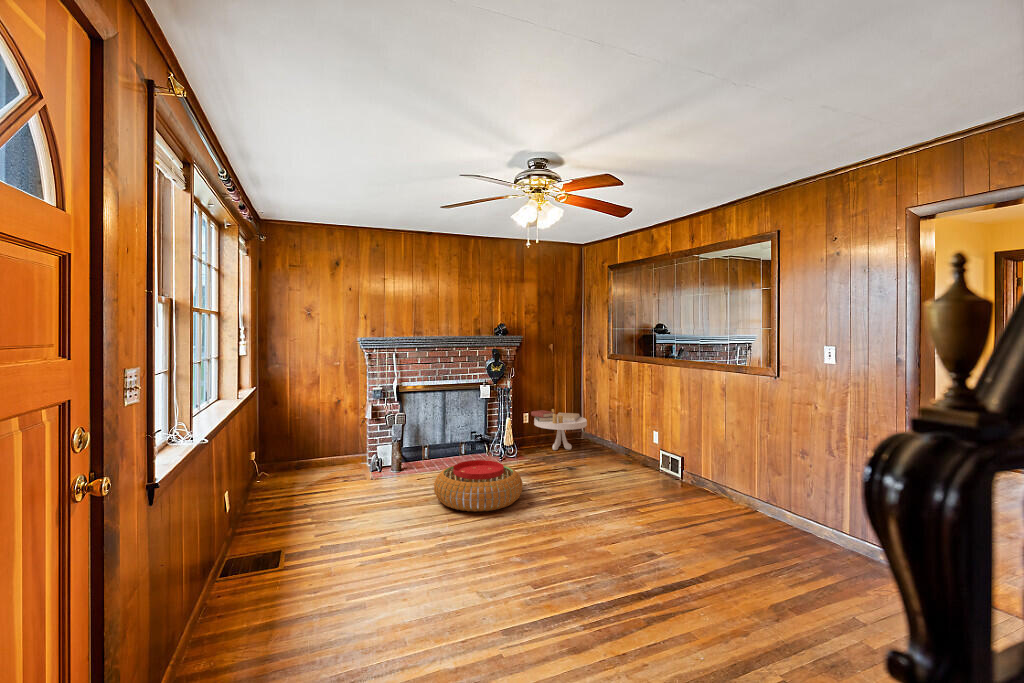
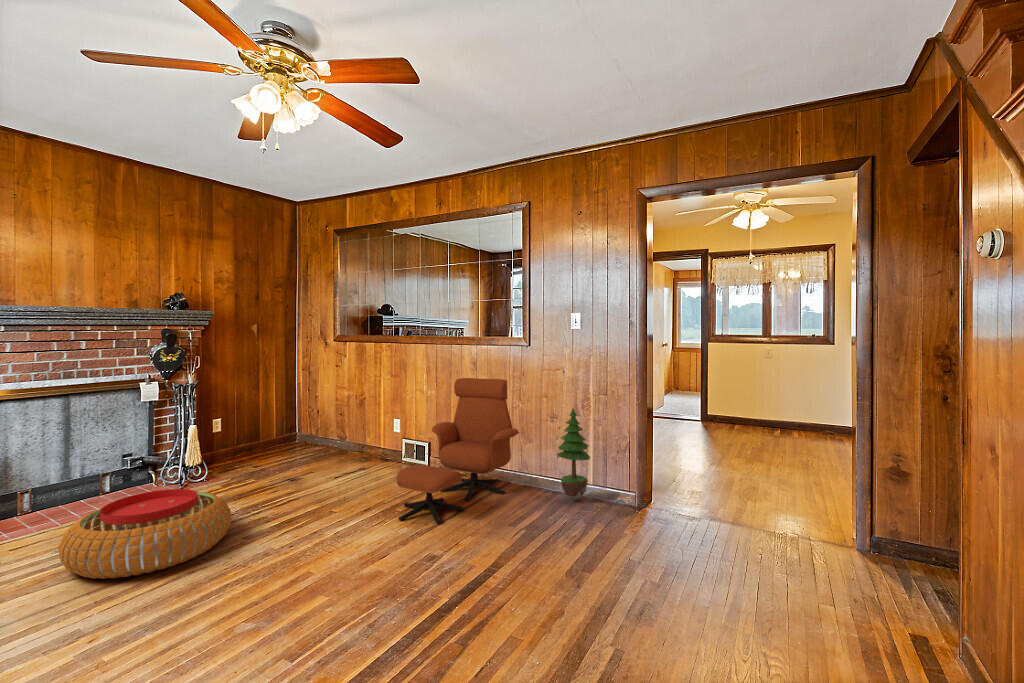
lounge chair: none [638,405,762,530] -> present [396,378,519,523]
side table: present [531,409,587,450] -> none [225,410,305,462]
potted tree: none [798,450,838,545] -> present [557,408,590,501]

